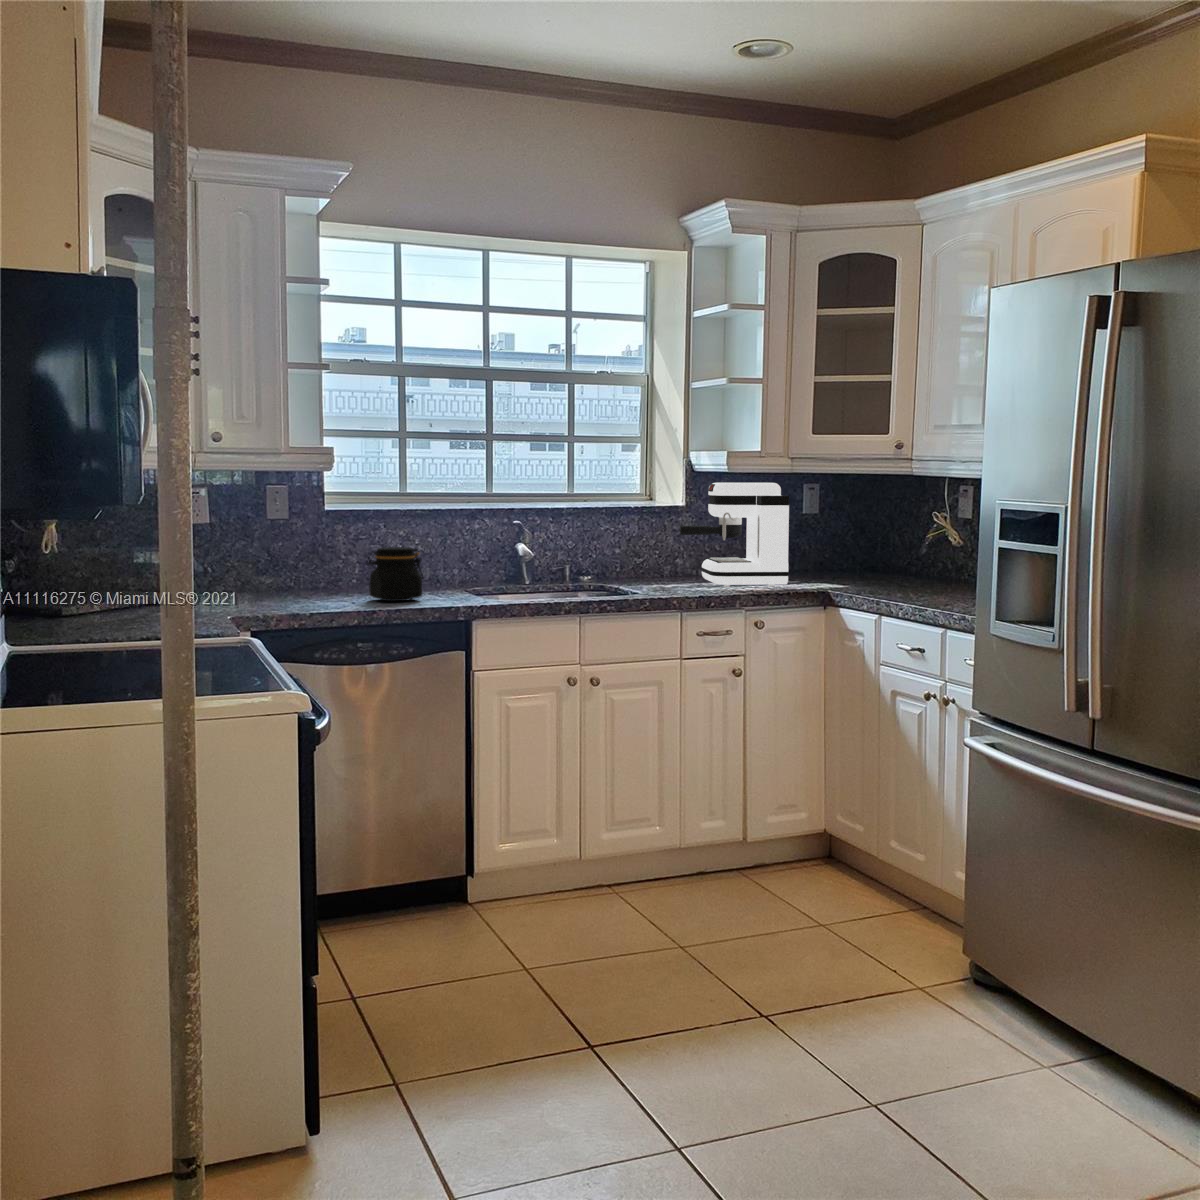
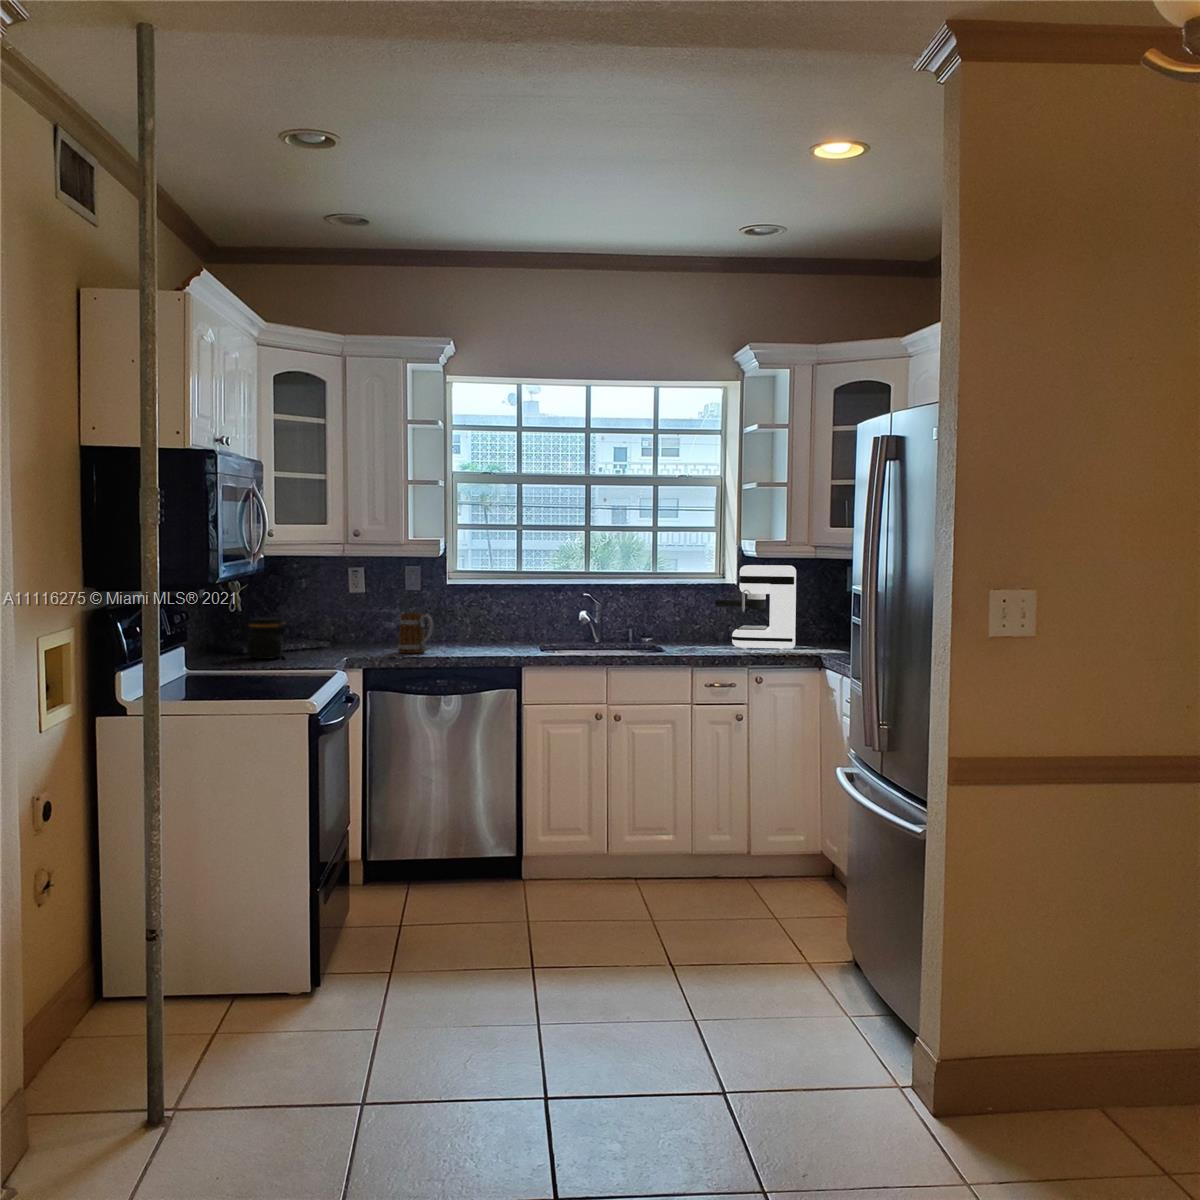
jar: present [367,547,424,601] -> present [242,618,286,659]
mug: none [289,551,343,608] -> present [398,613,433,653]

